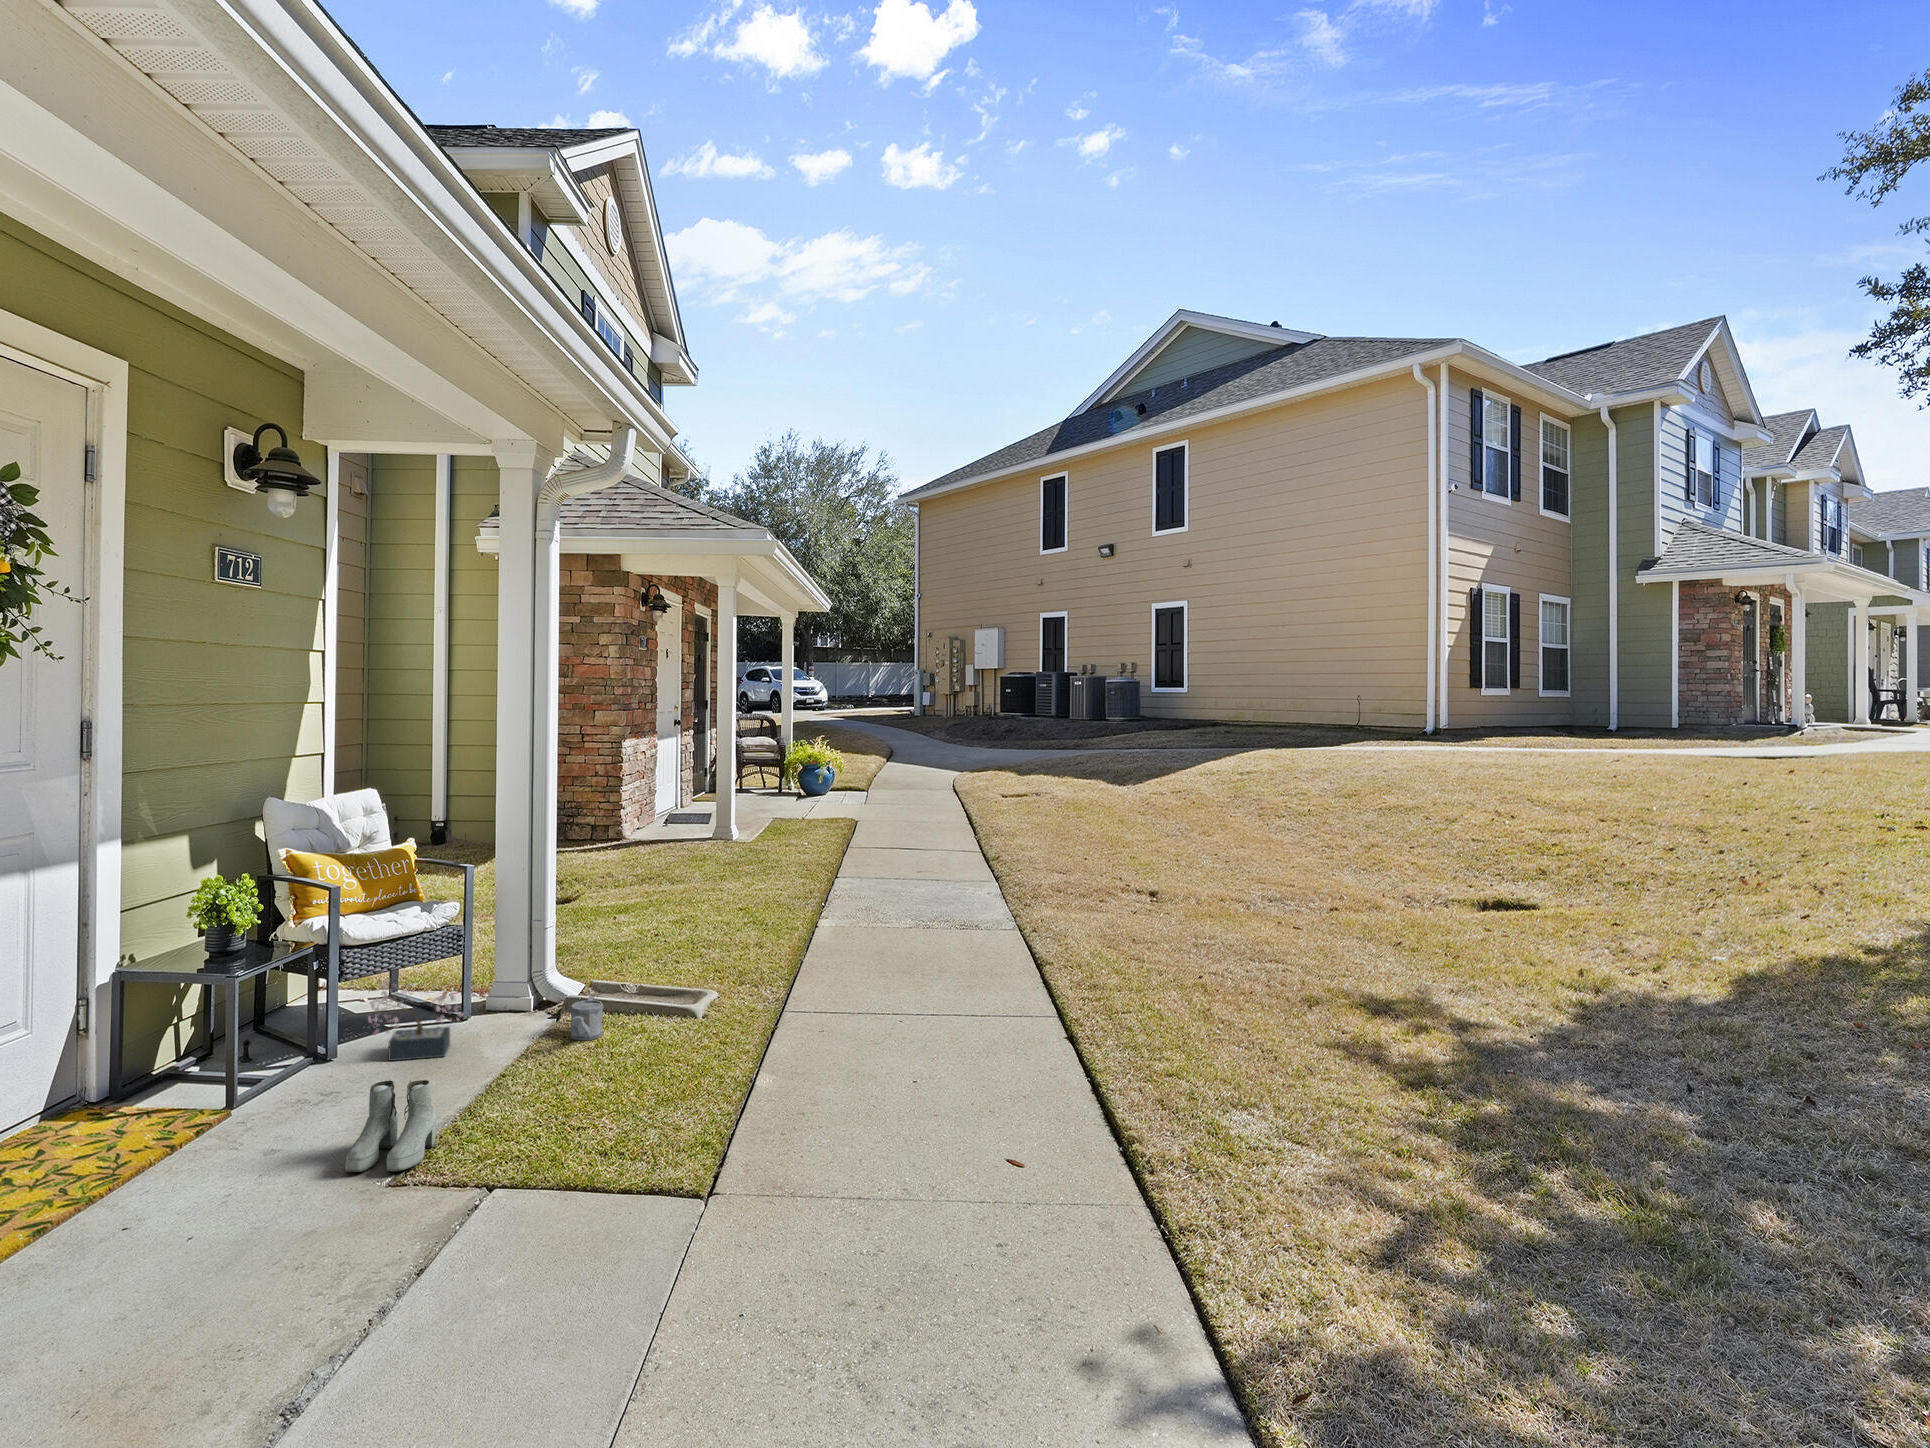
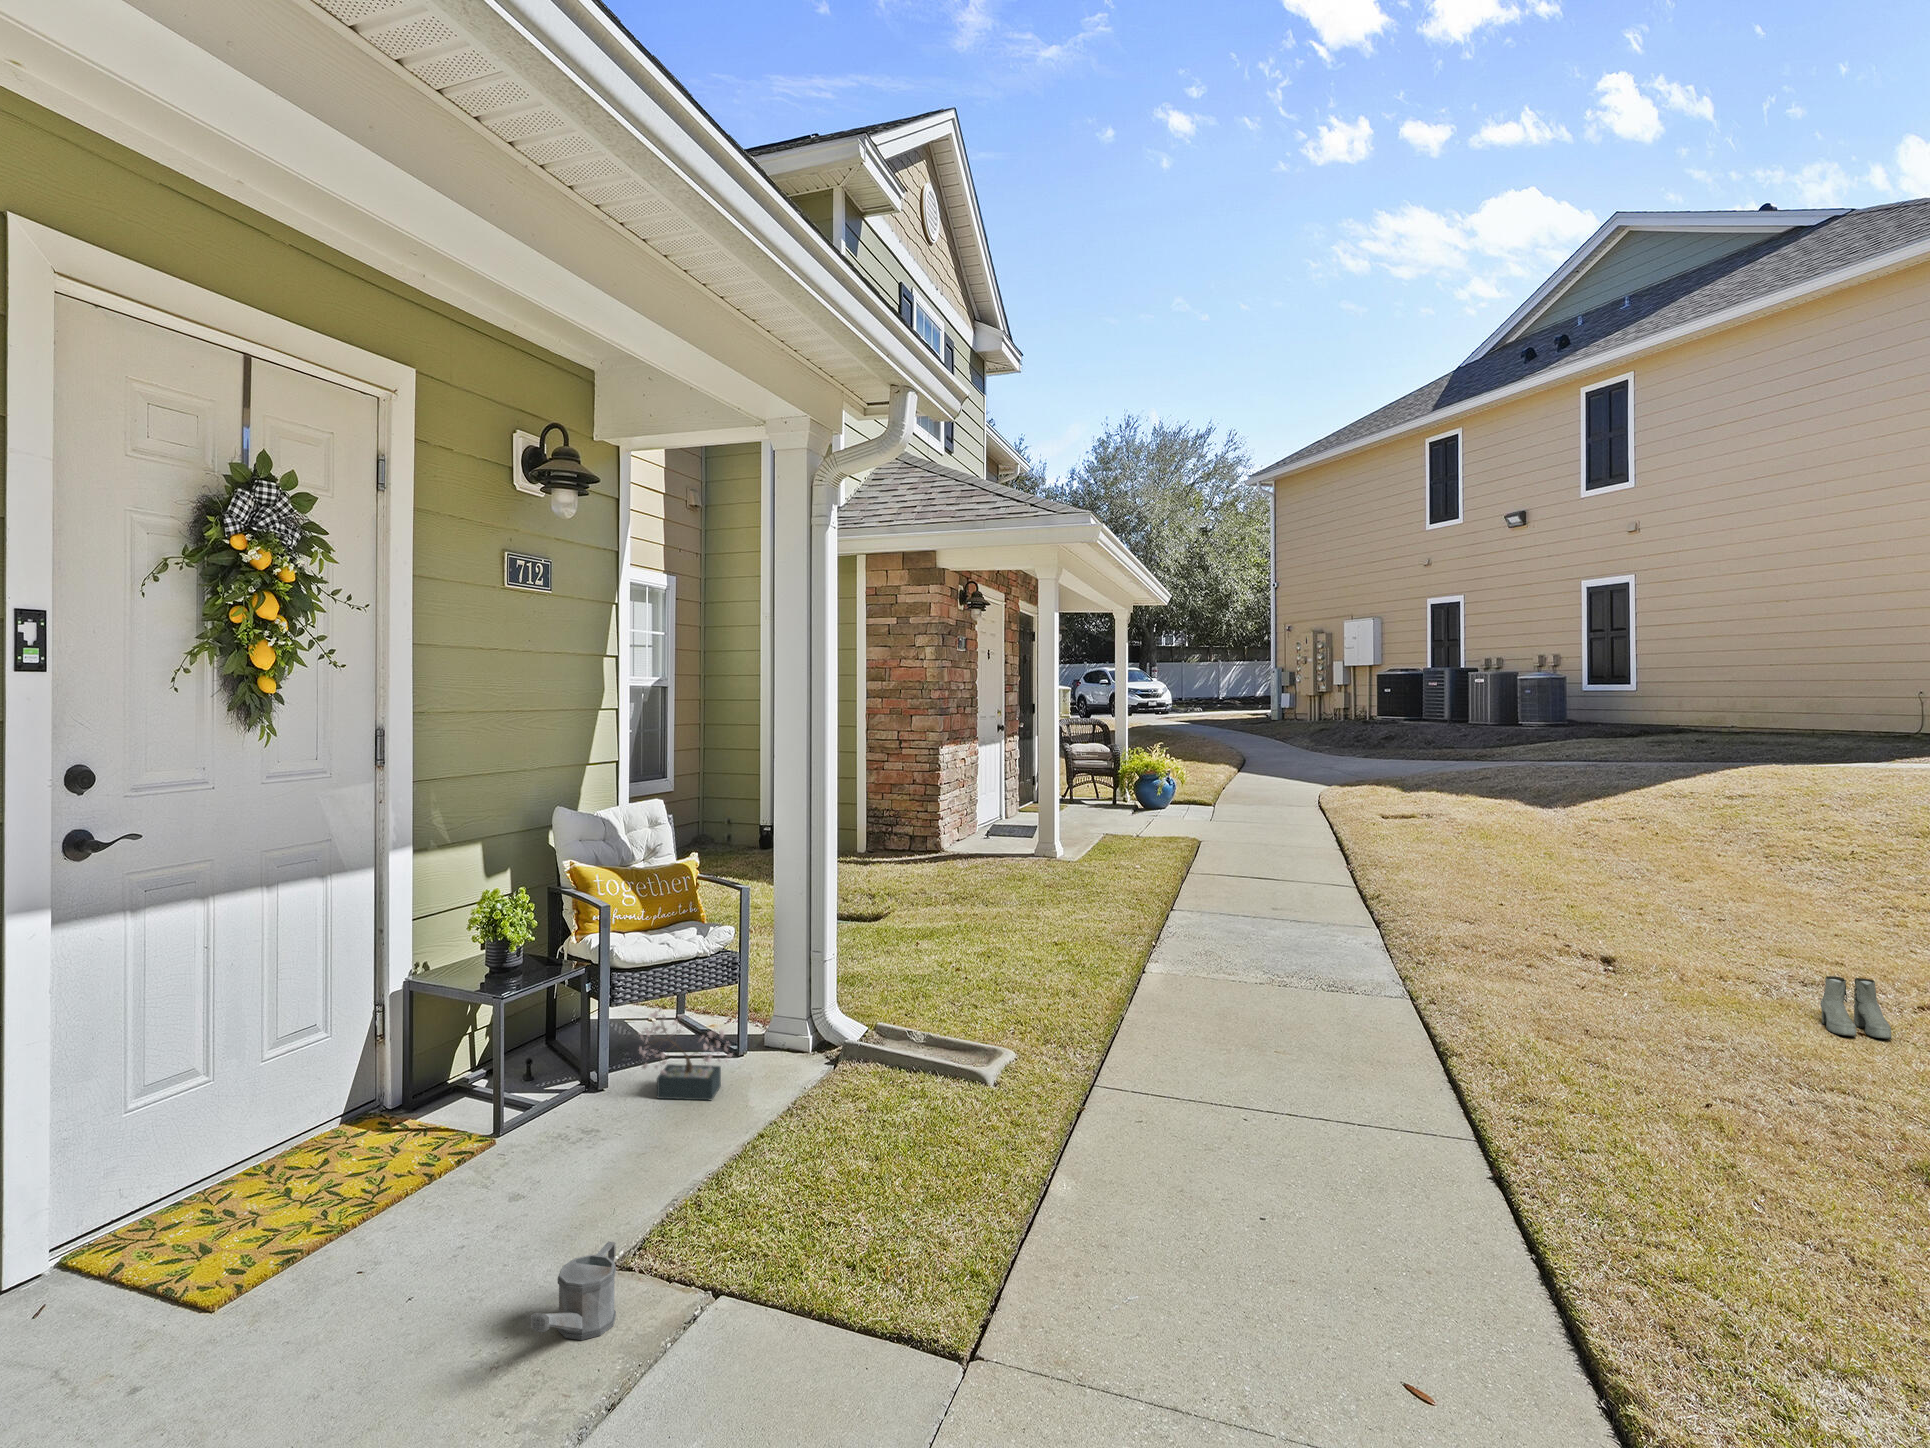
watering can: present [570,996,604,1041] -> present [531,1241,616,1340]
boots: present [345,1080,436,1172] -> present [1820,976,1891,1039]

